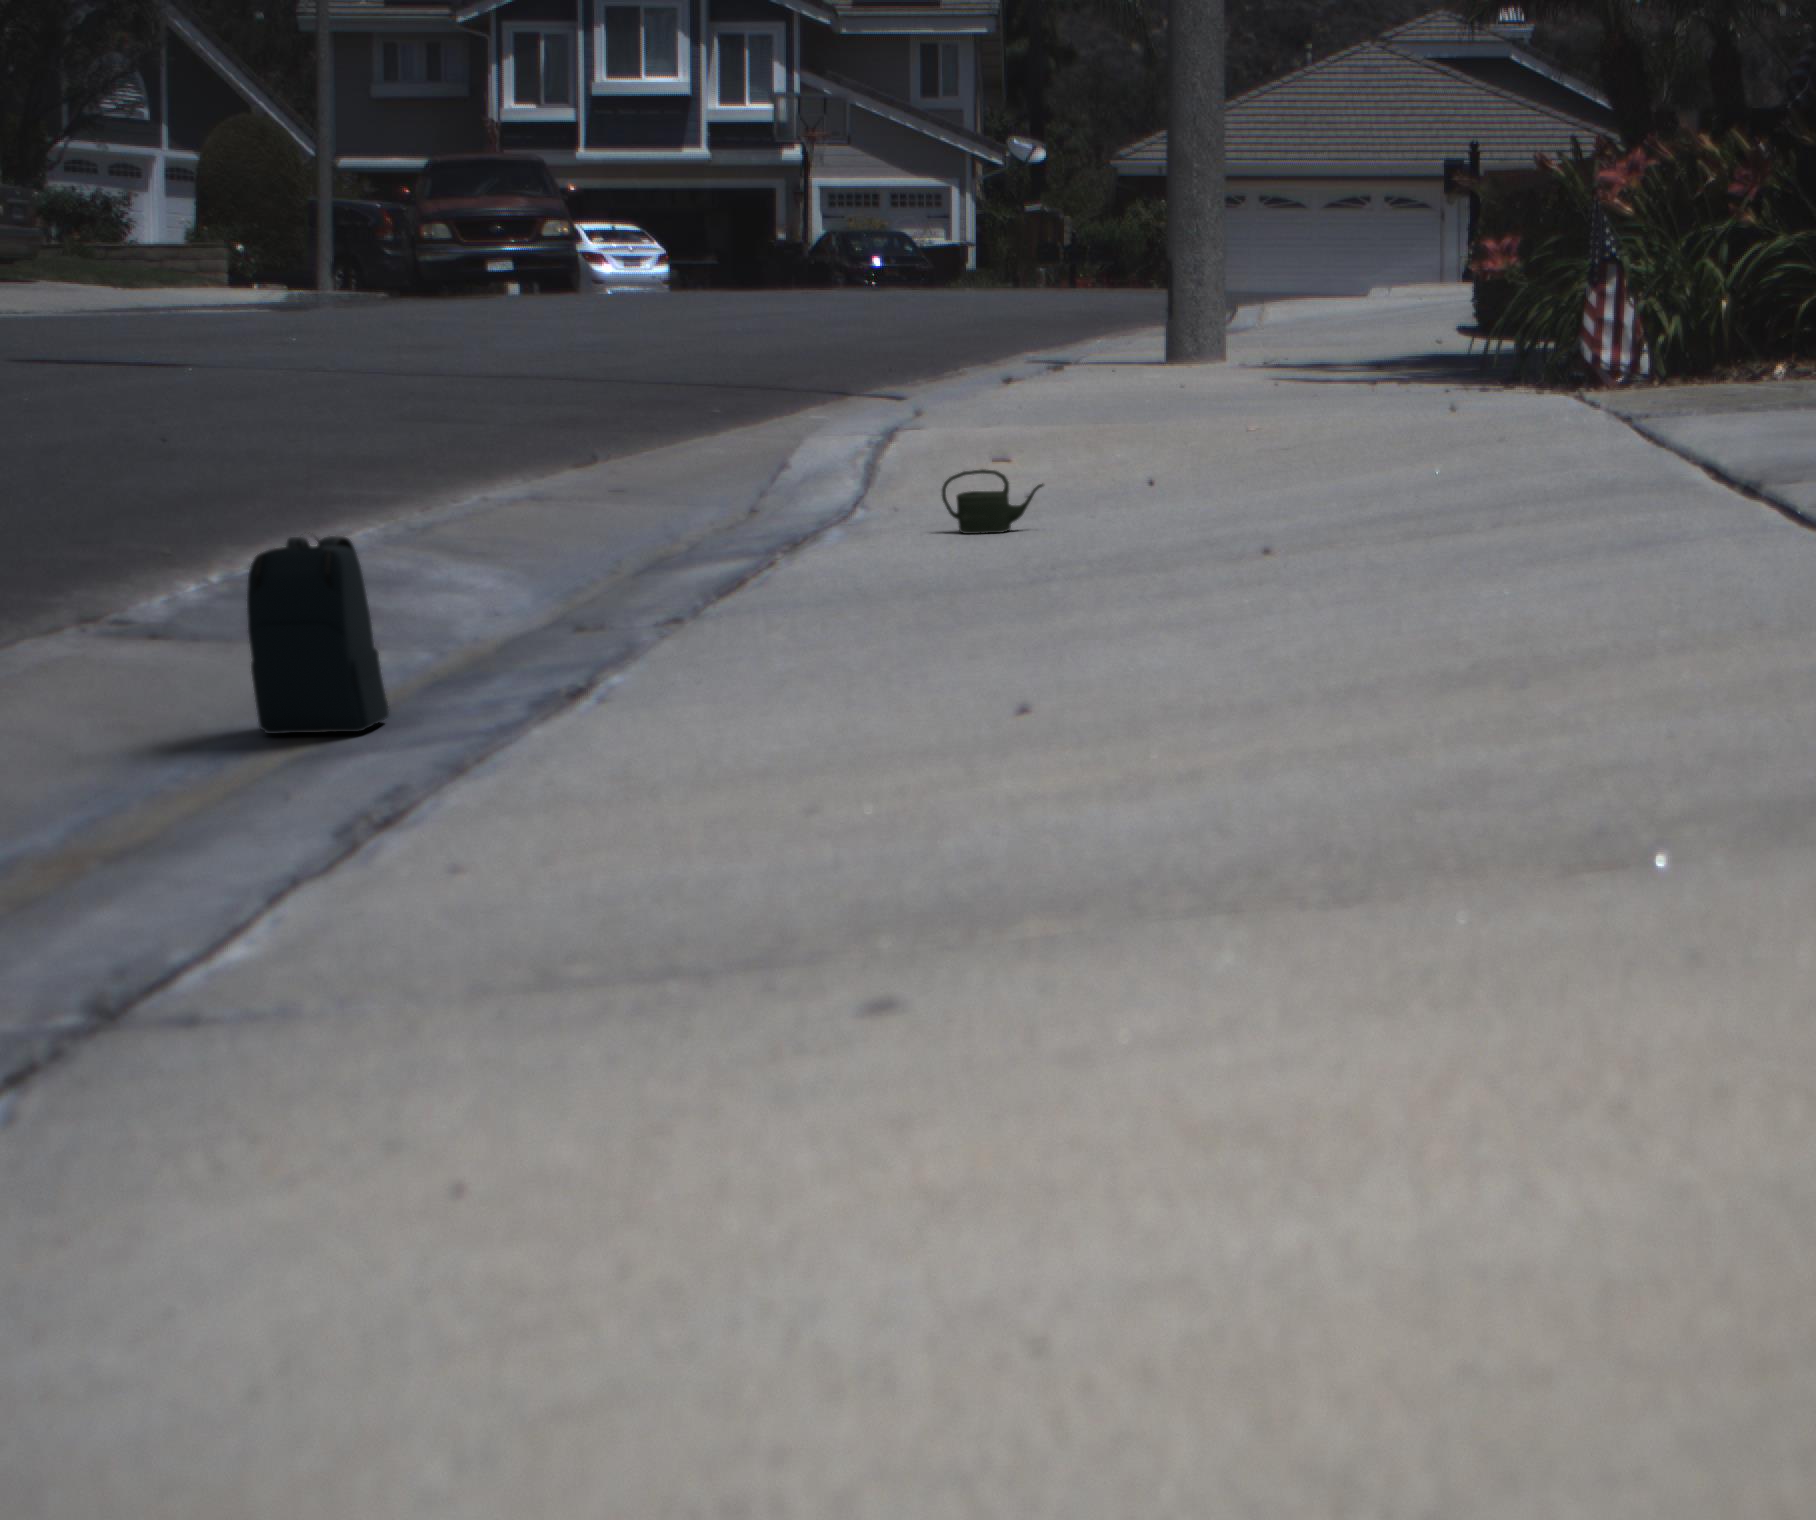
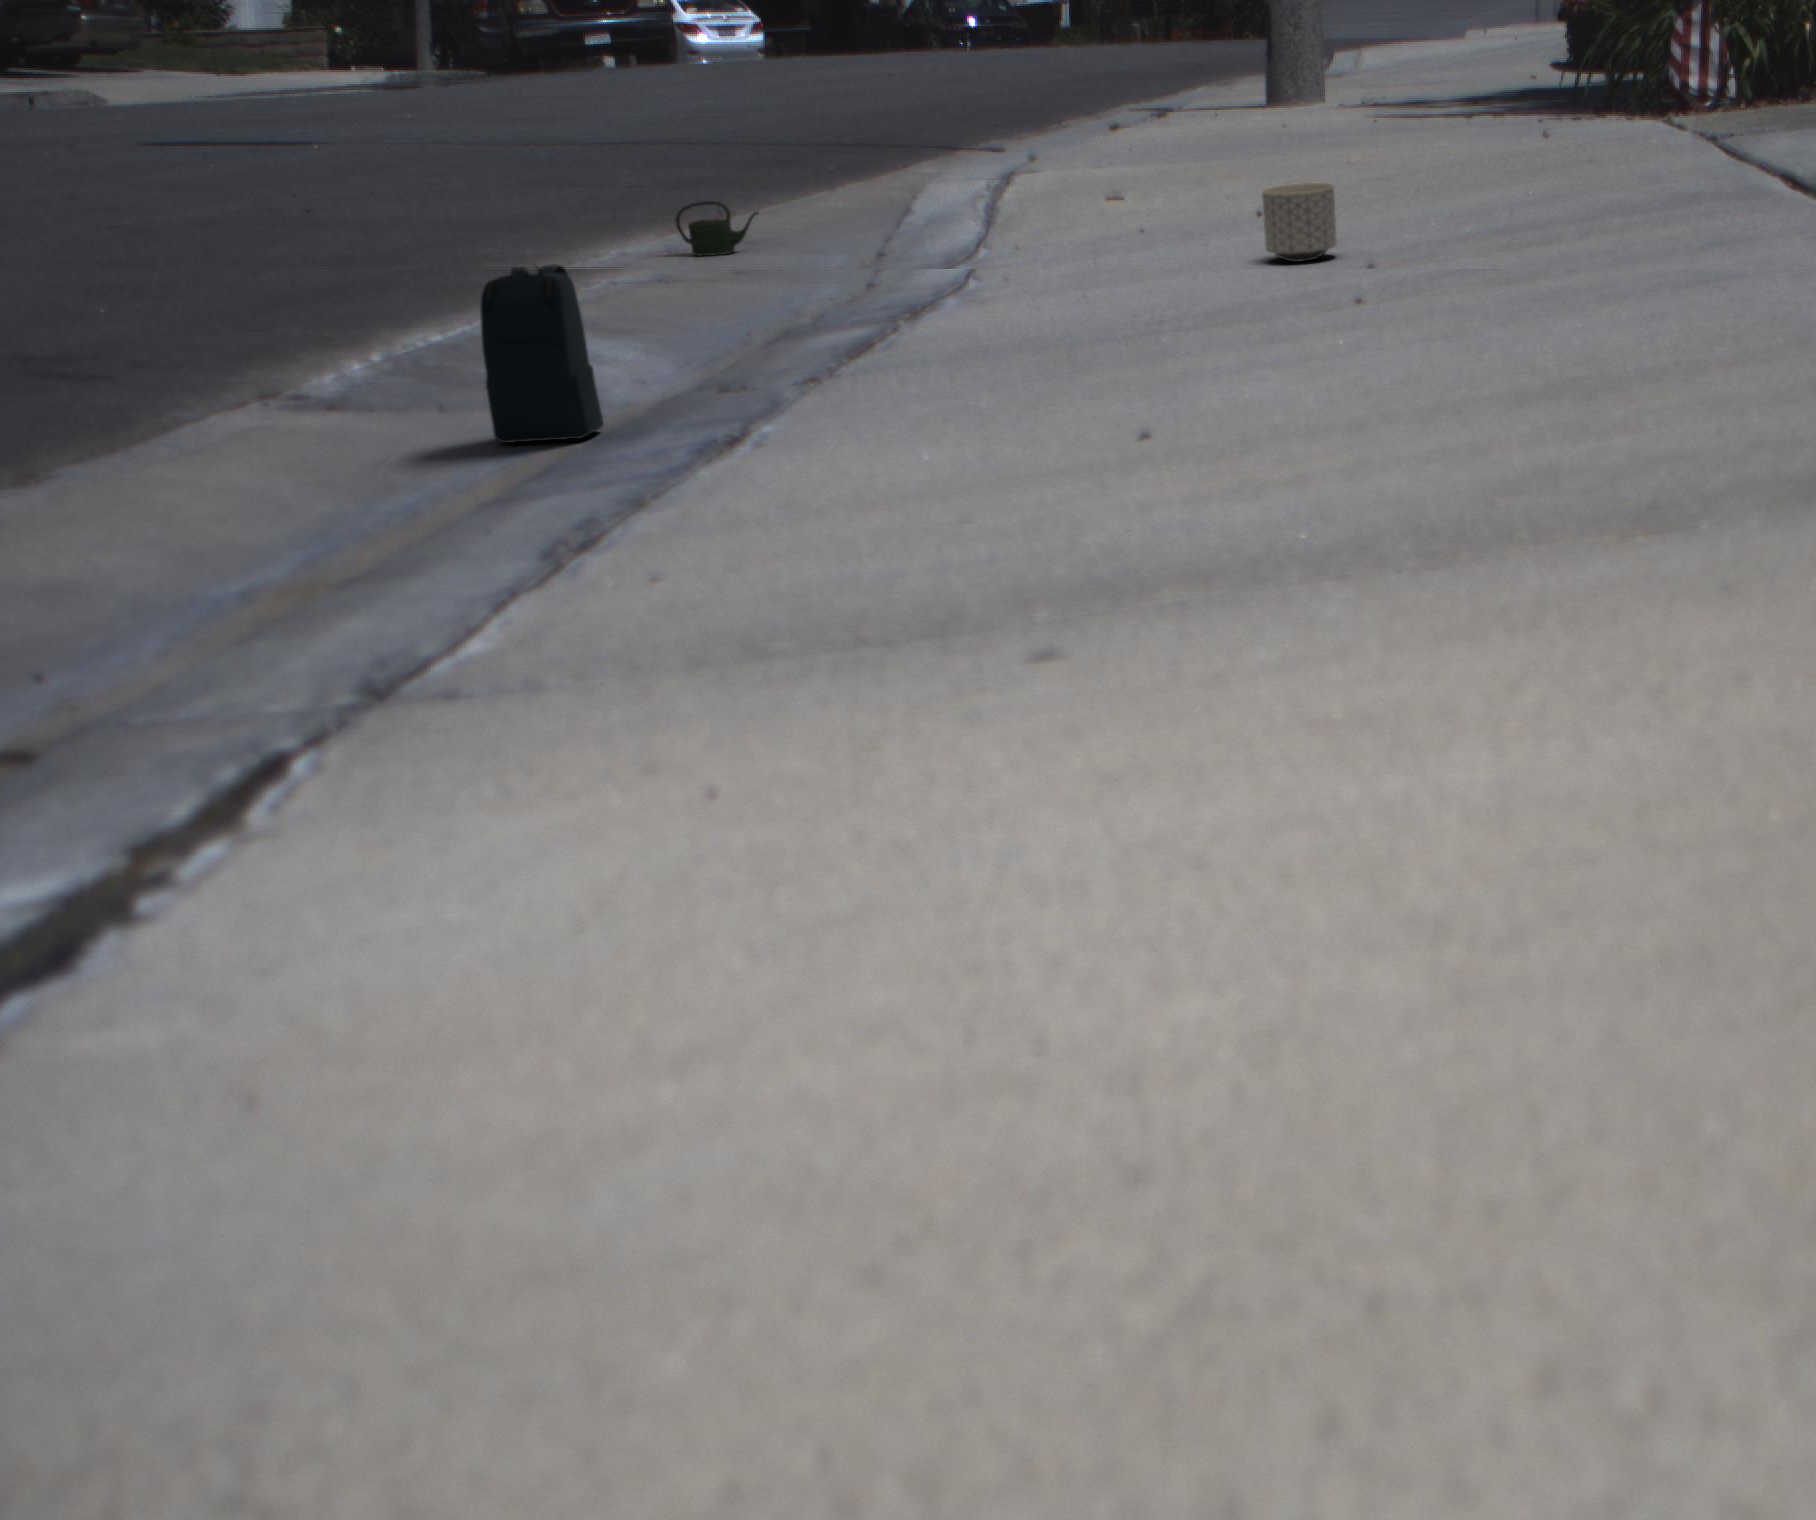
planter: none [1152,459,1232,541] -> present [1262,183,1337,262]
watering can: present [942,469,1043,534] -> present [676,201,758,256]

